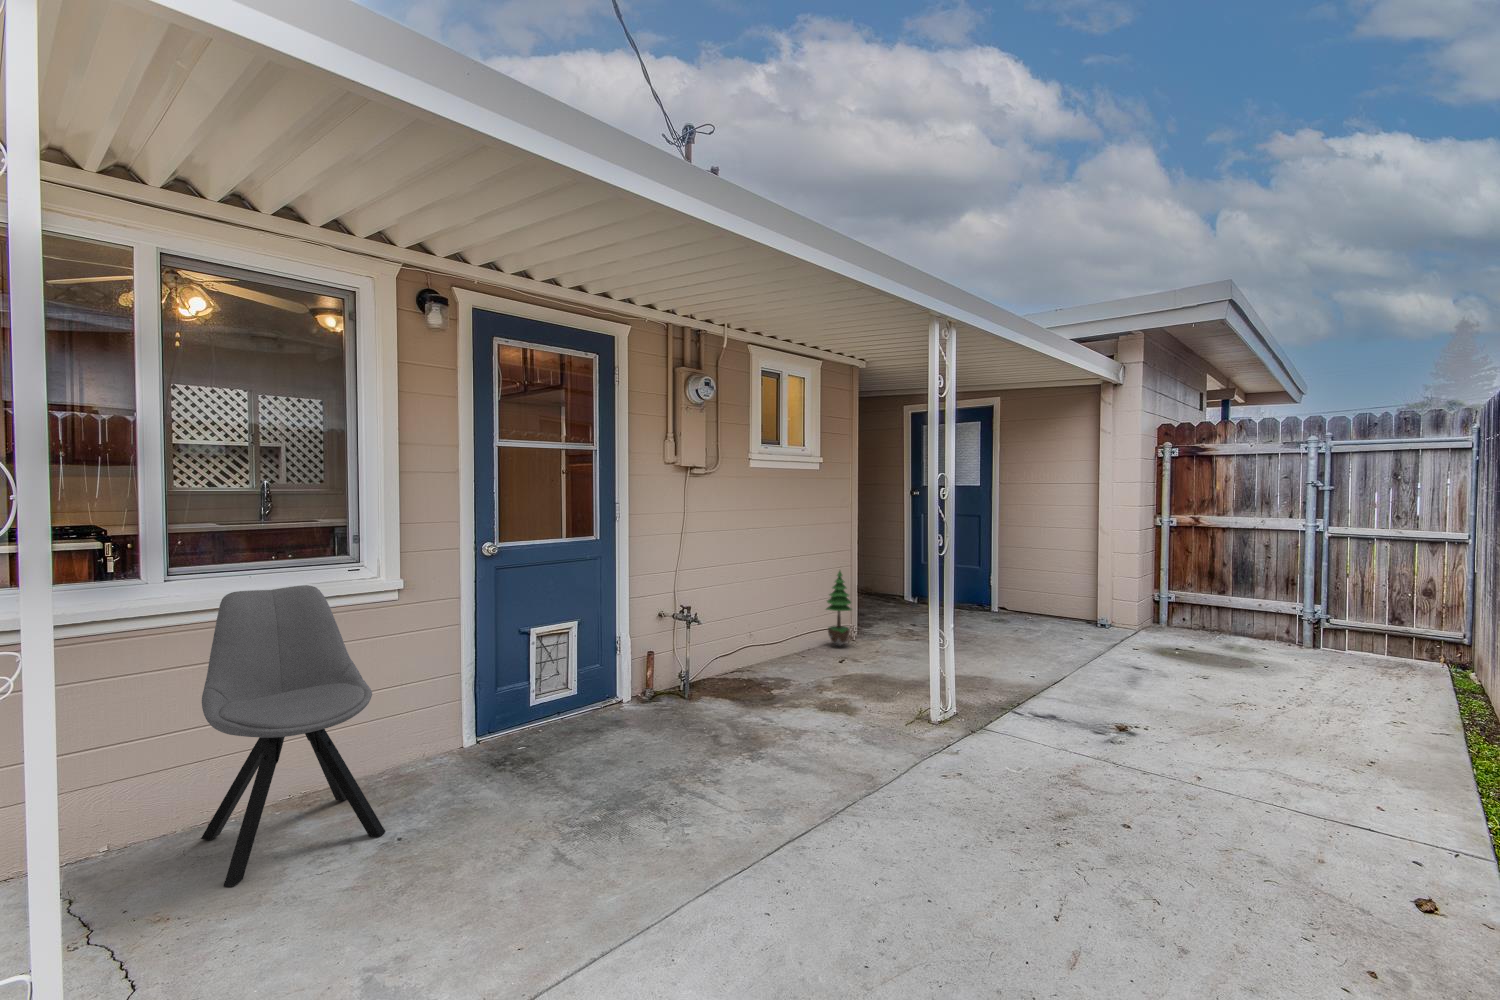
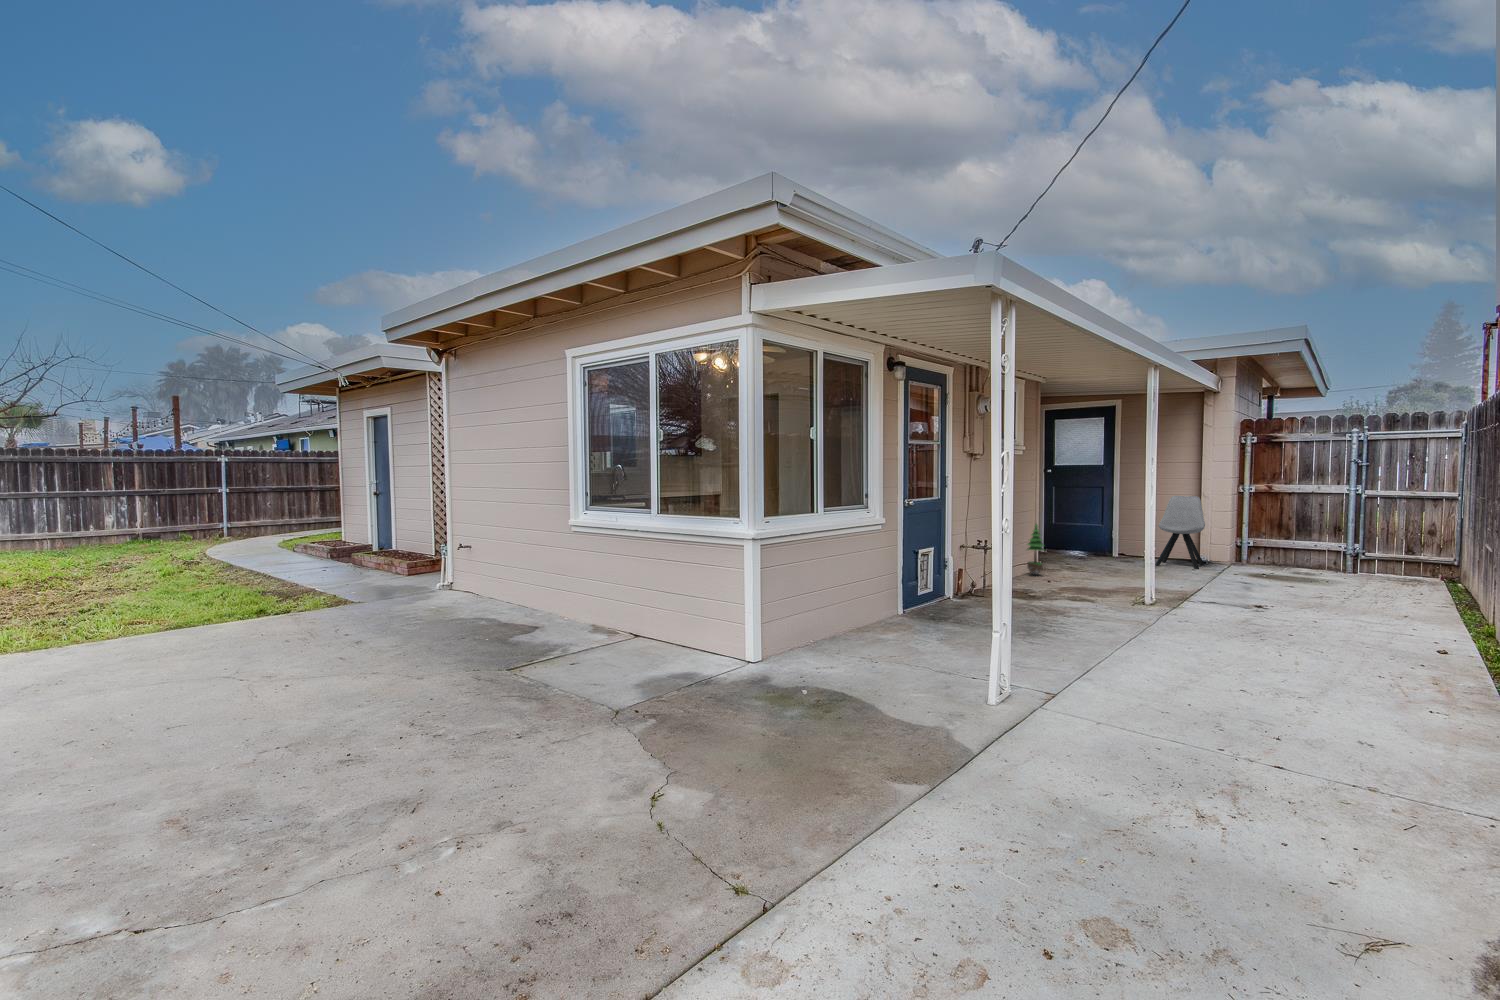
chair: present [201,585,385,887] -> present [1155,496,1205,569]

